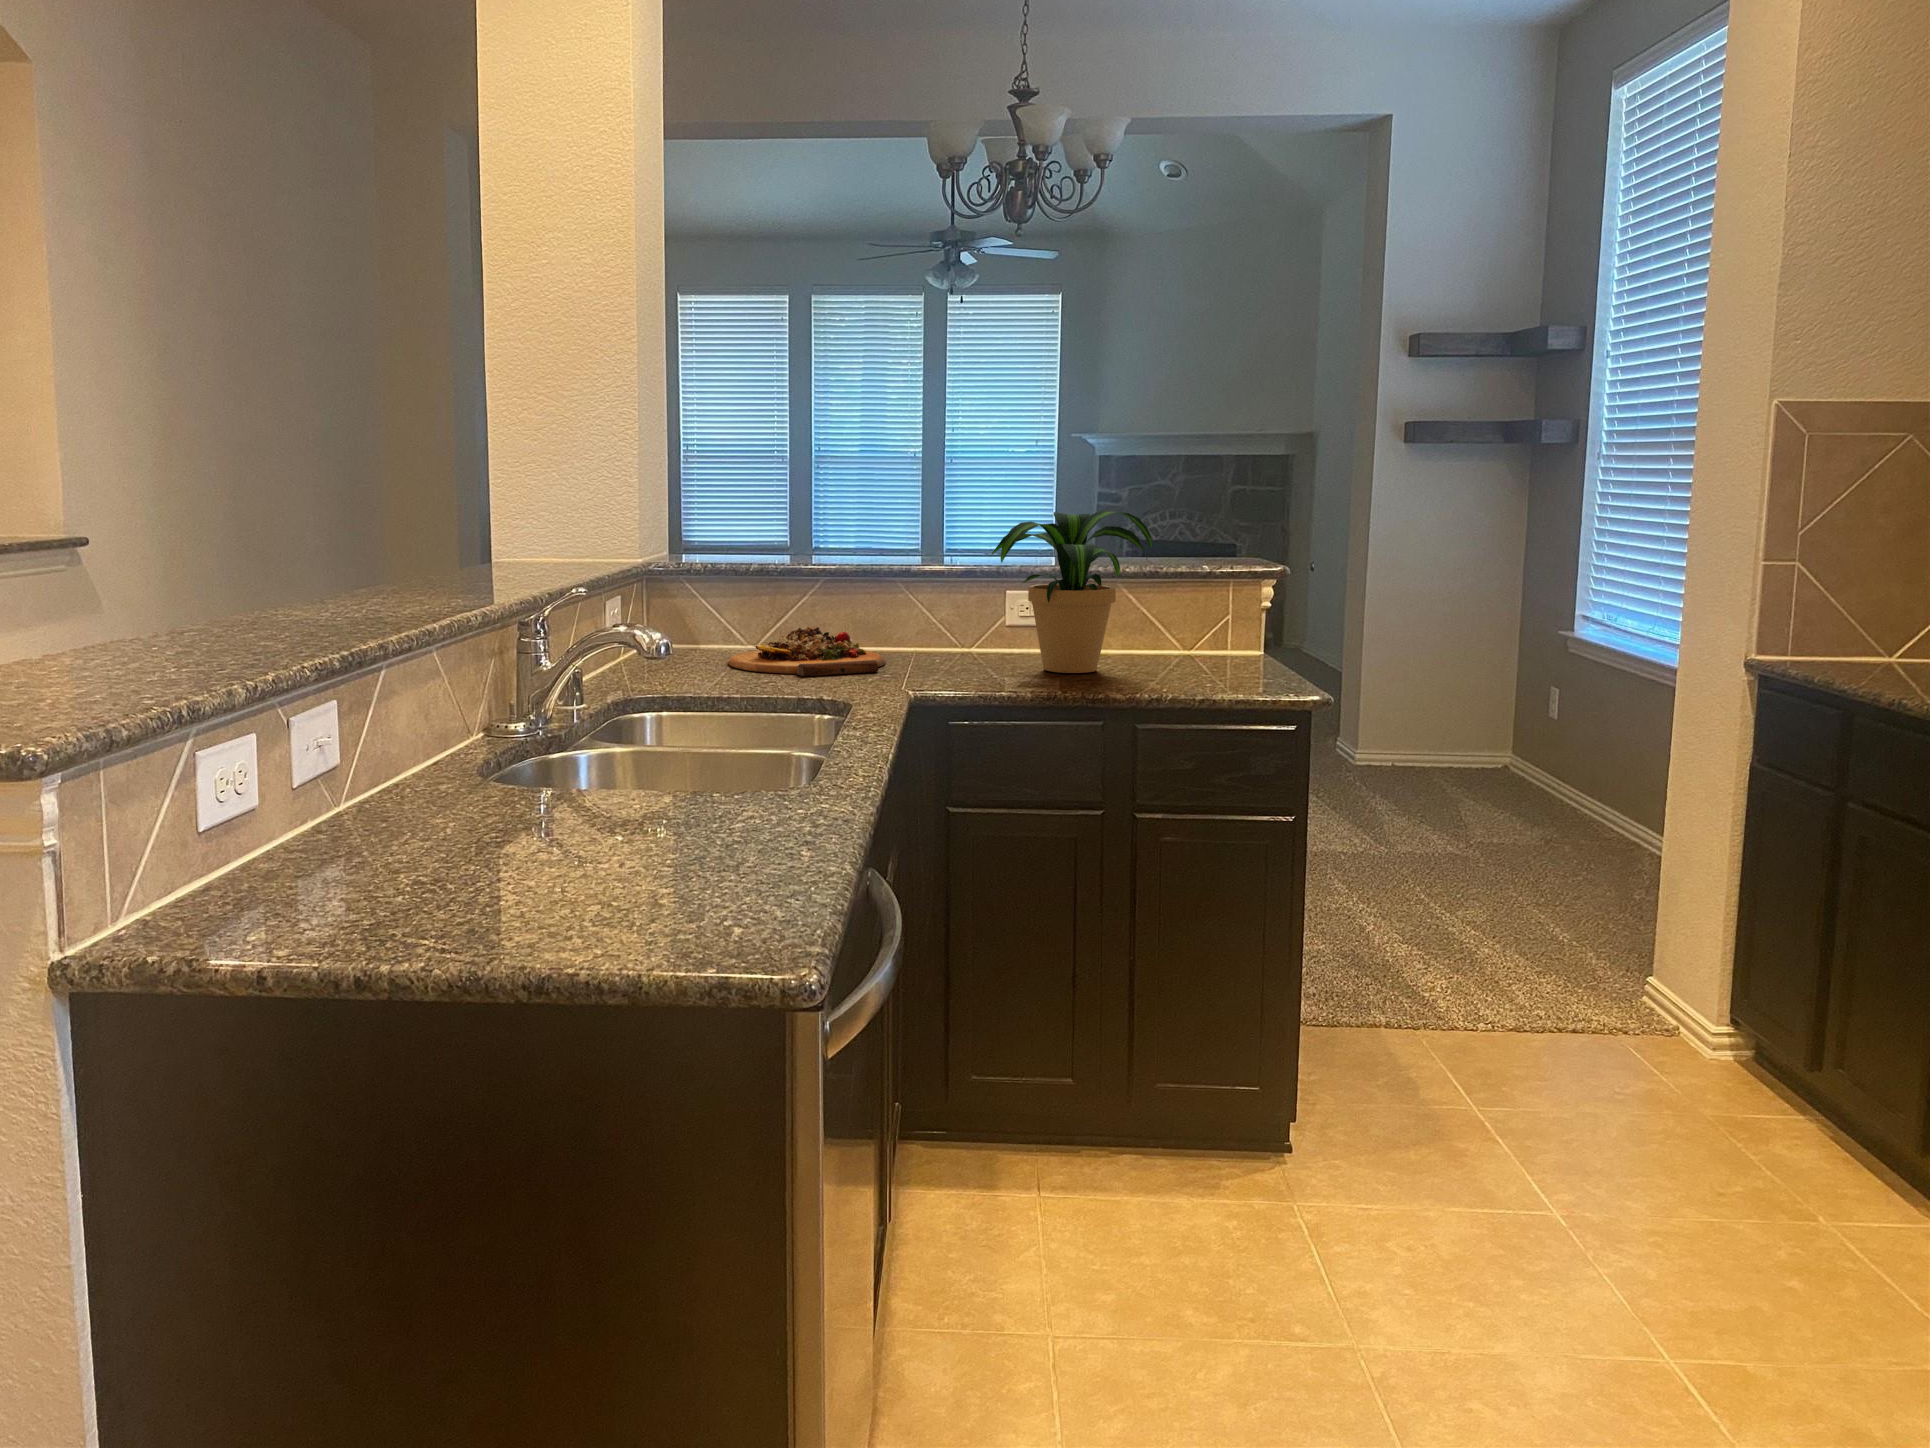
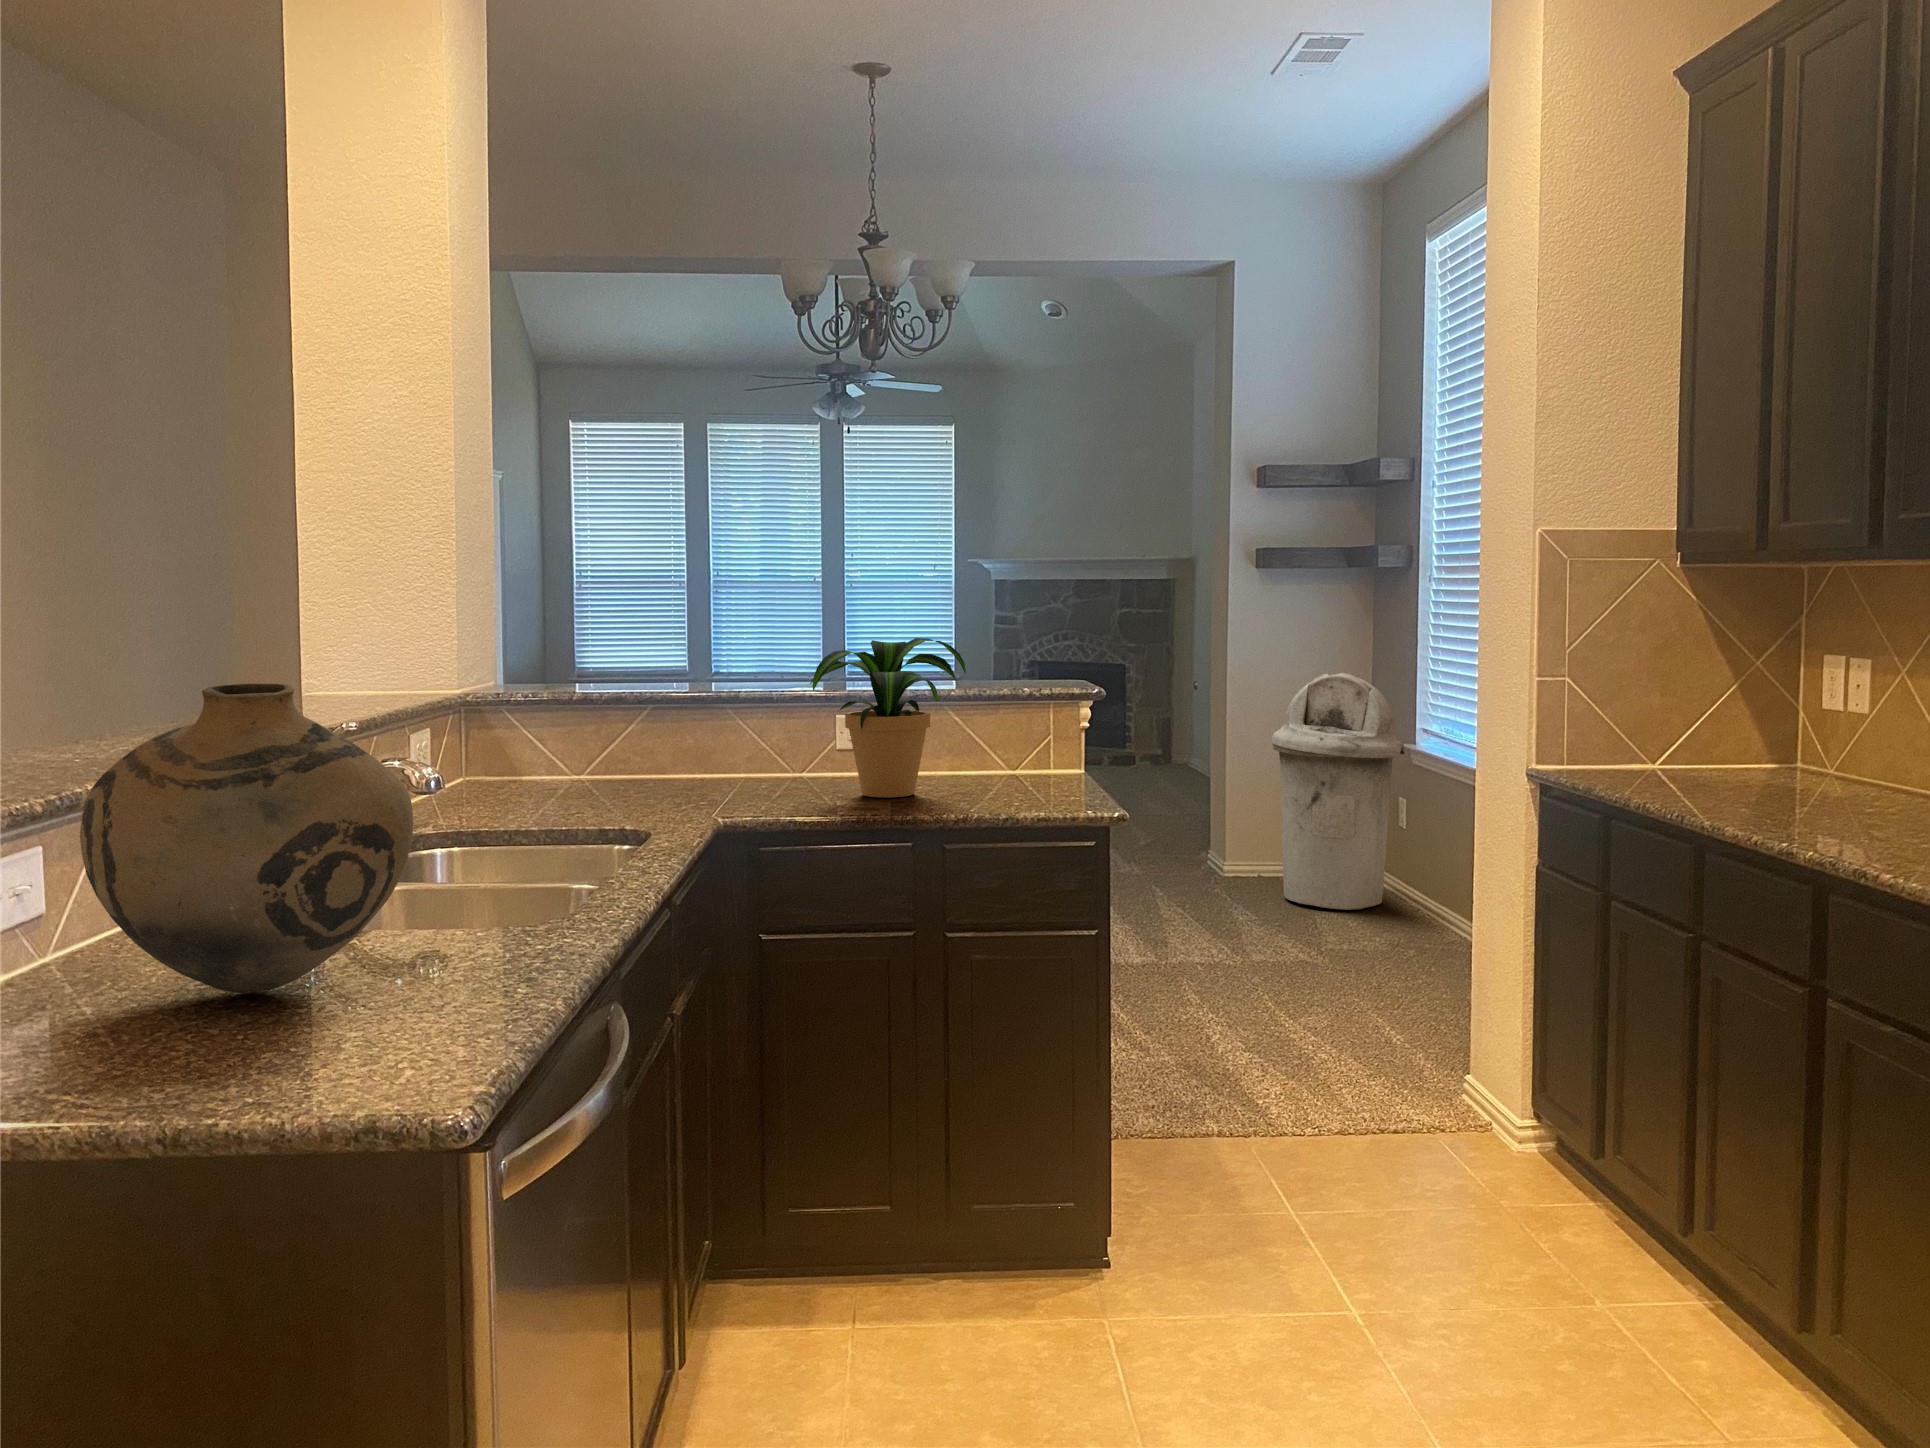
vase: none [390,542,696,854] -> present [80,683,413,993]
trash can: none [1408,554,1554,799] -> present [1272,672,1405,910]
cutting board: present [728,627,886,676] -> none [542,757,708,808]

